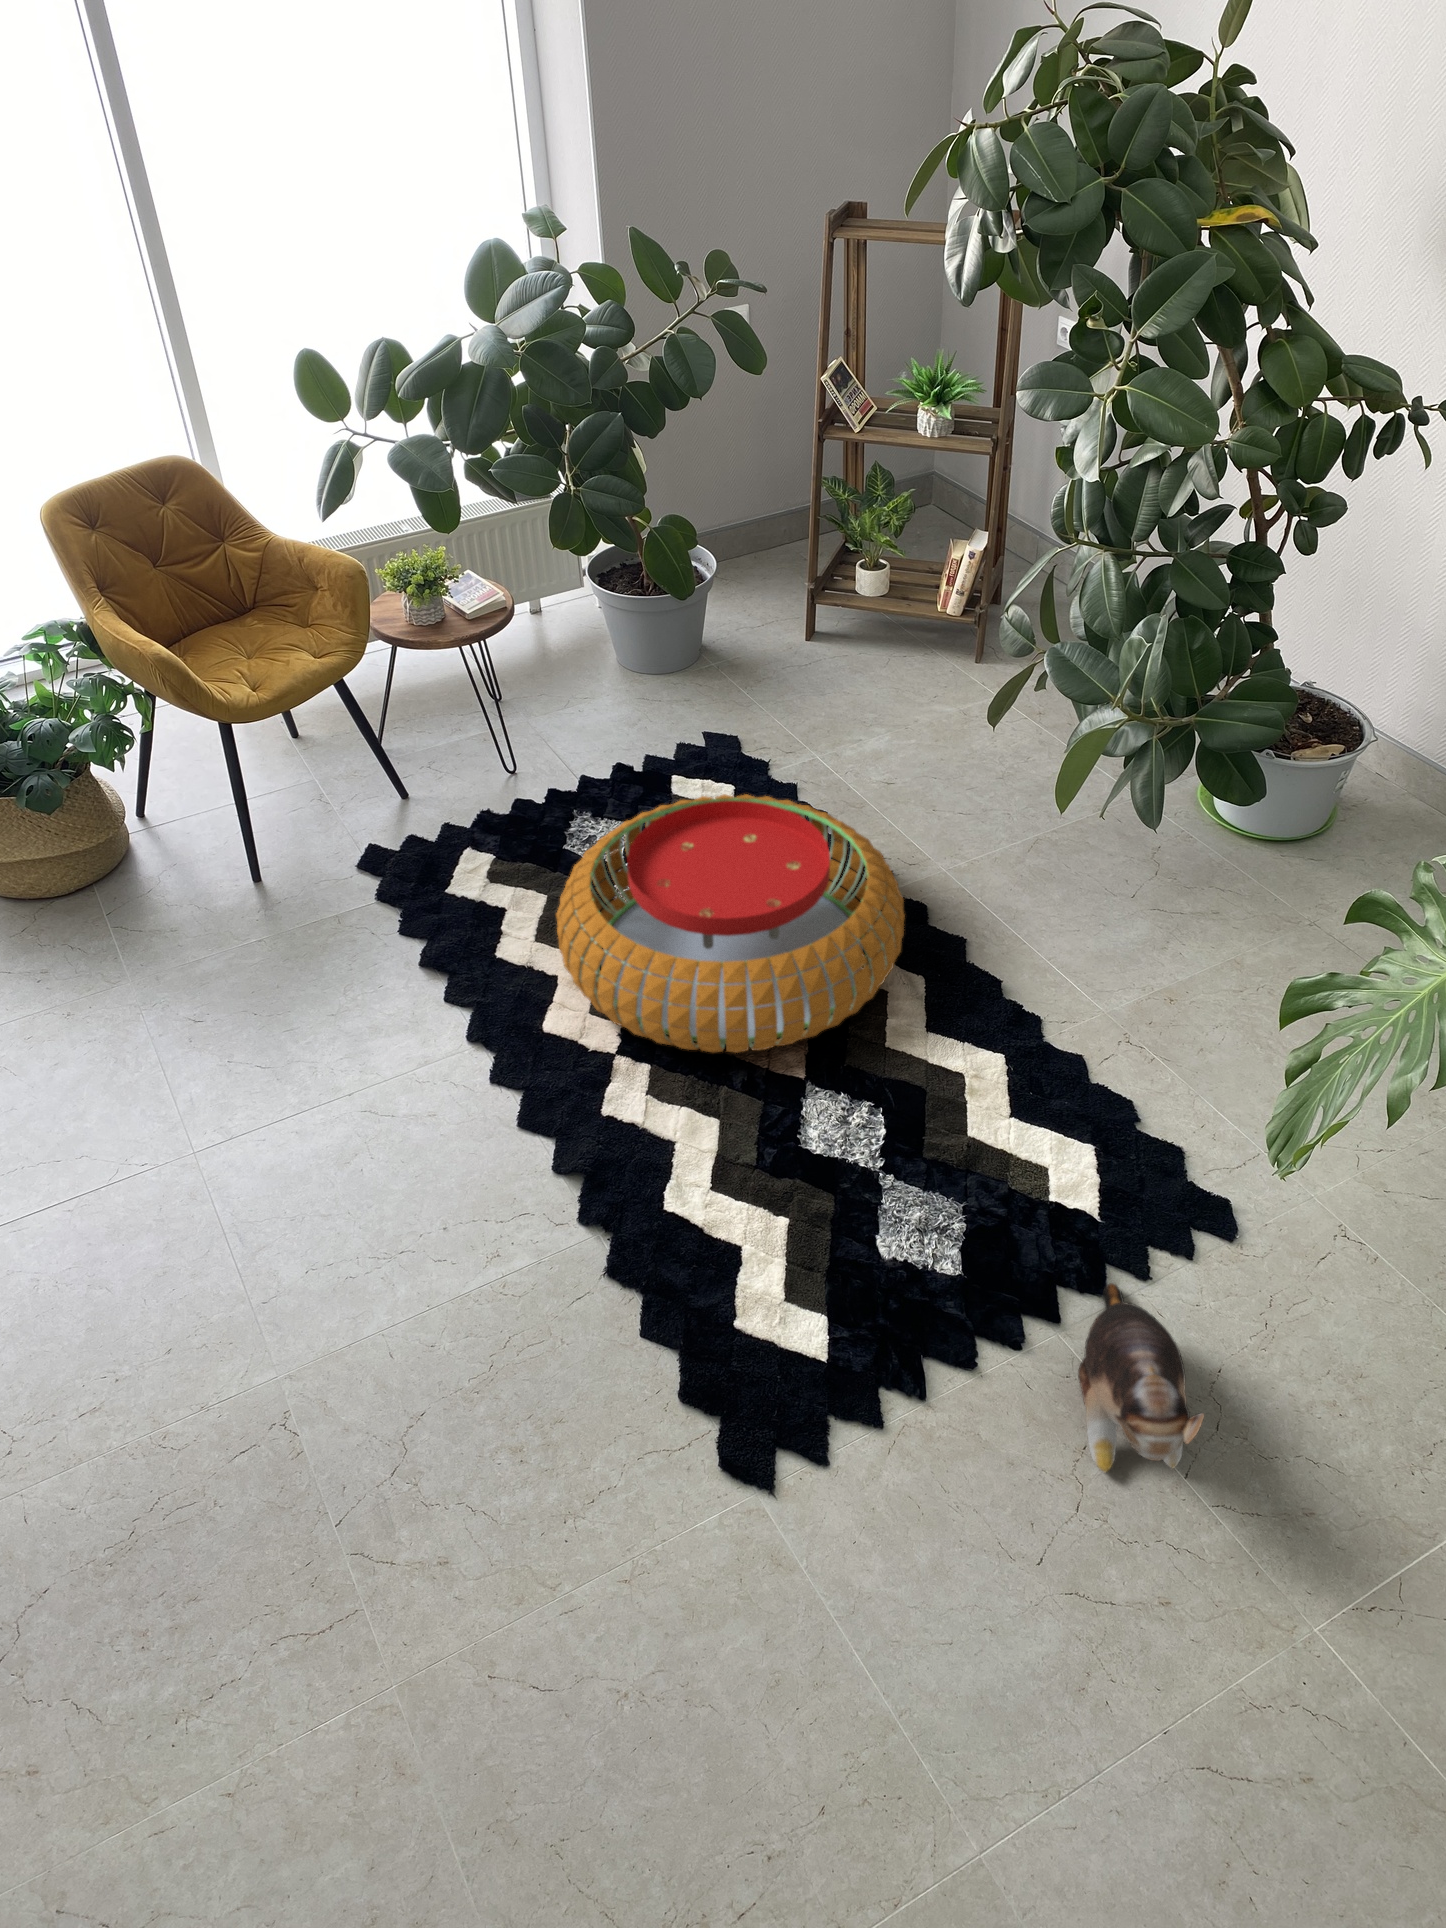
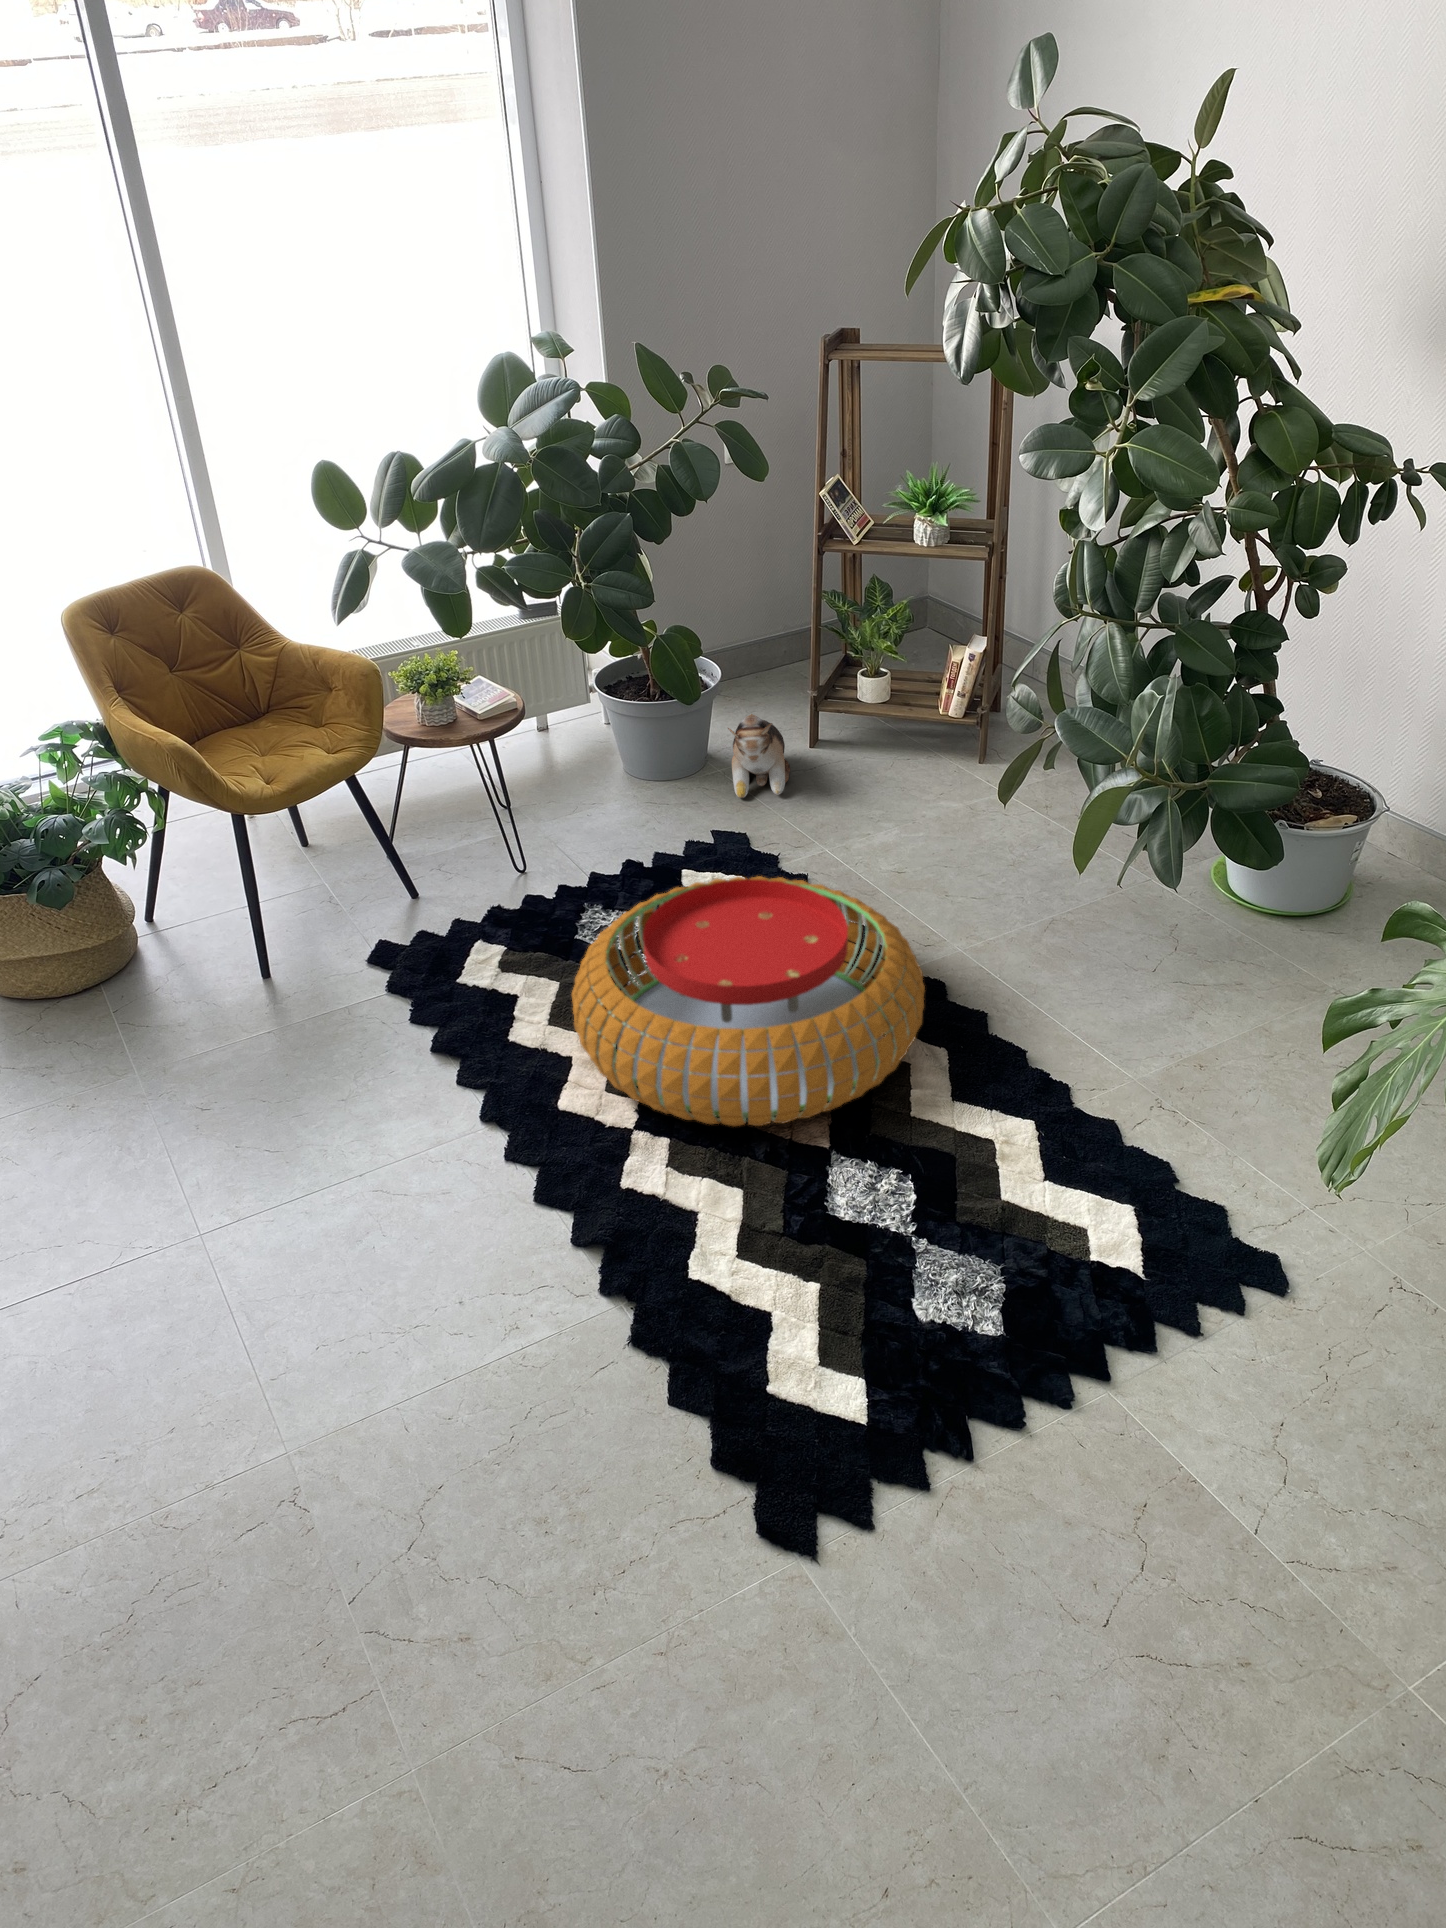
plush toy: present [1078,1283,1204,1472] -> present [728,714,790,798]

